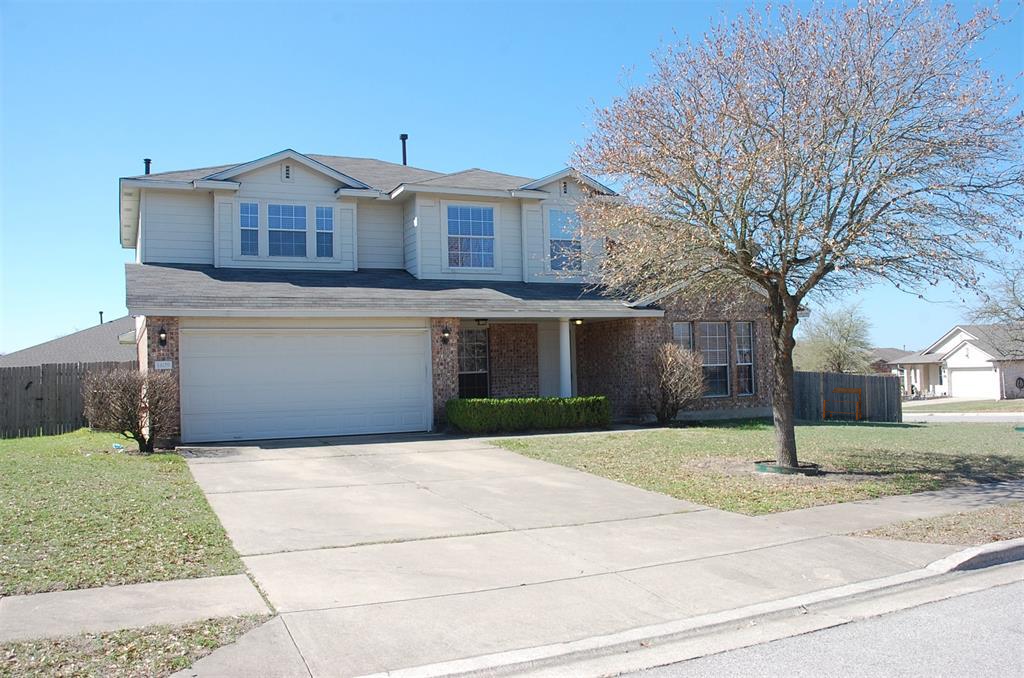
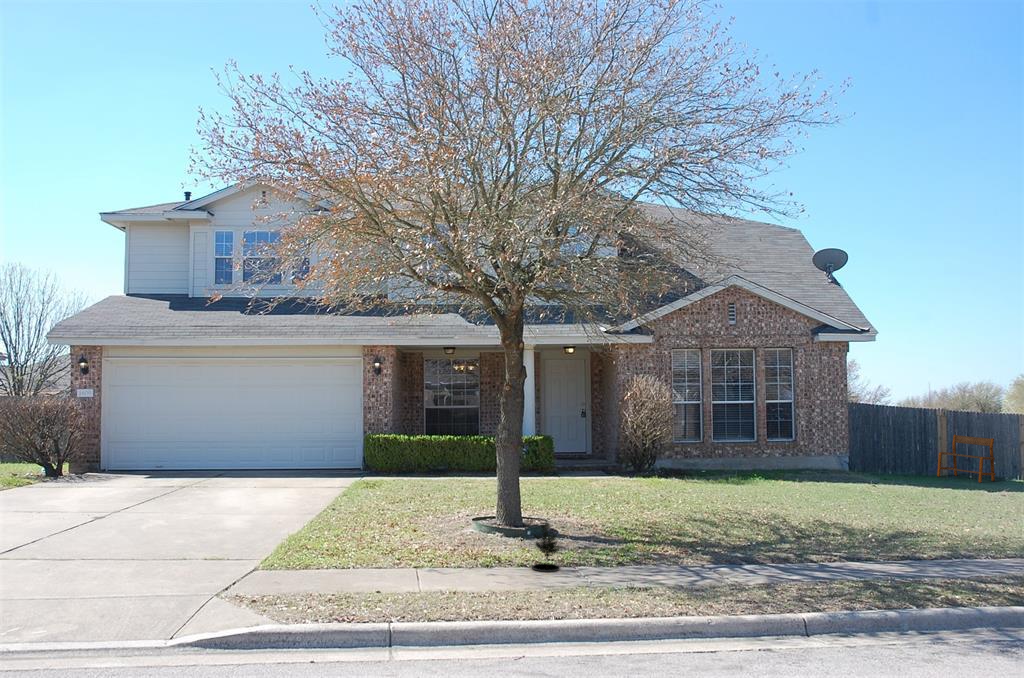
potted tree: none [792,441,820,481] -> present [532,521,560,572]

